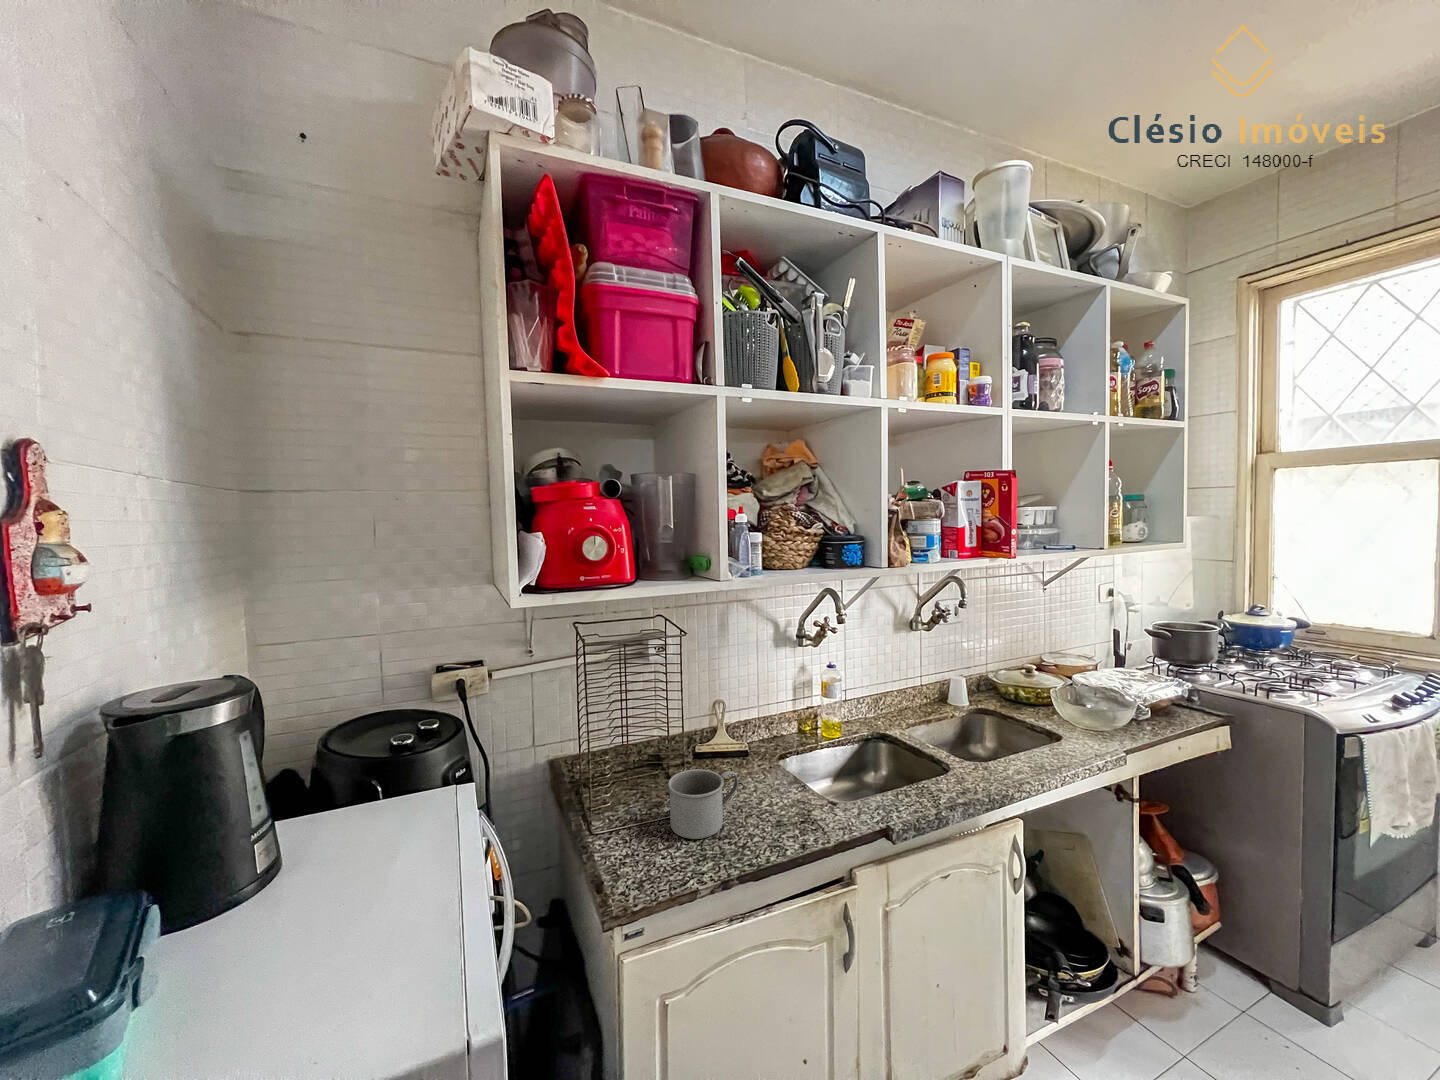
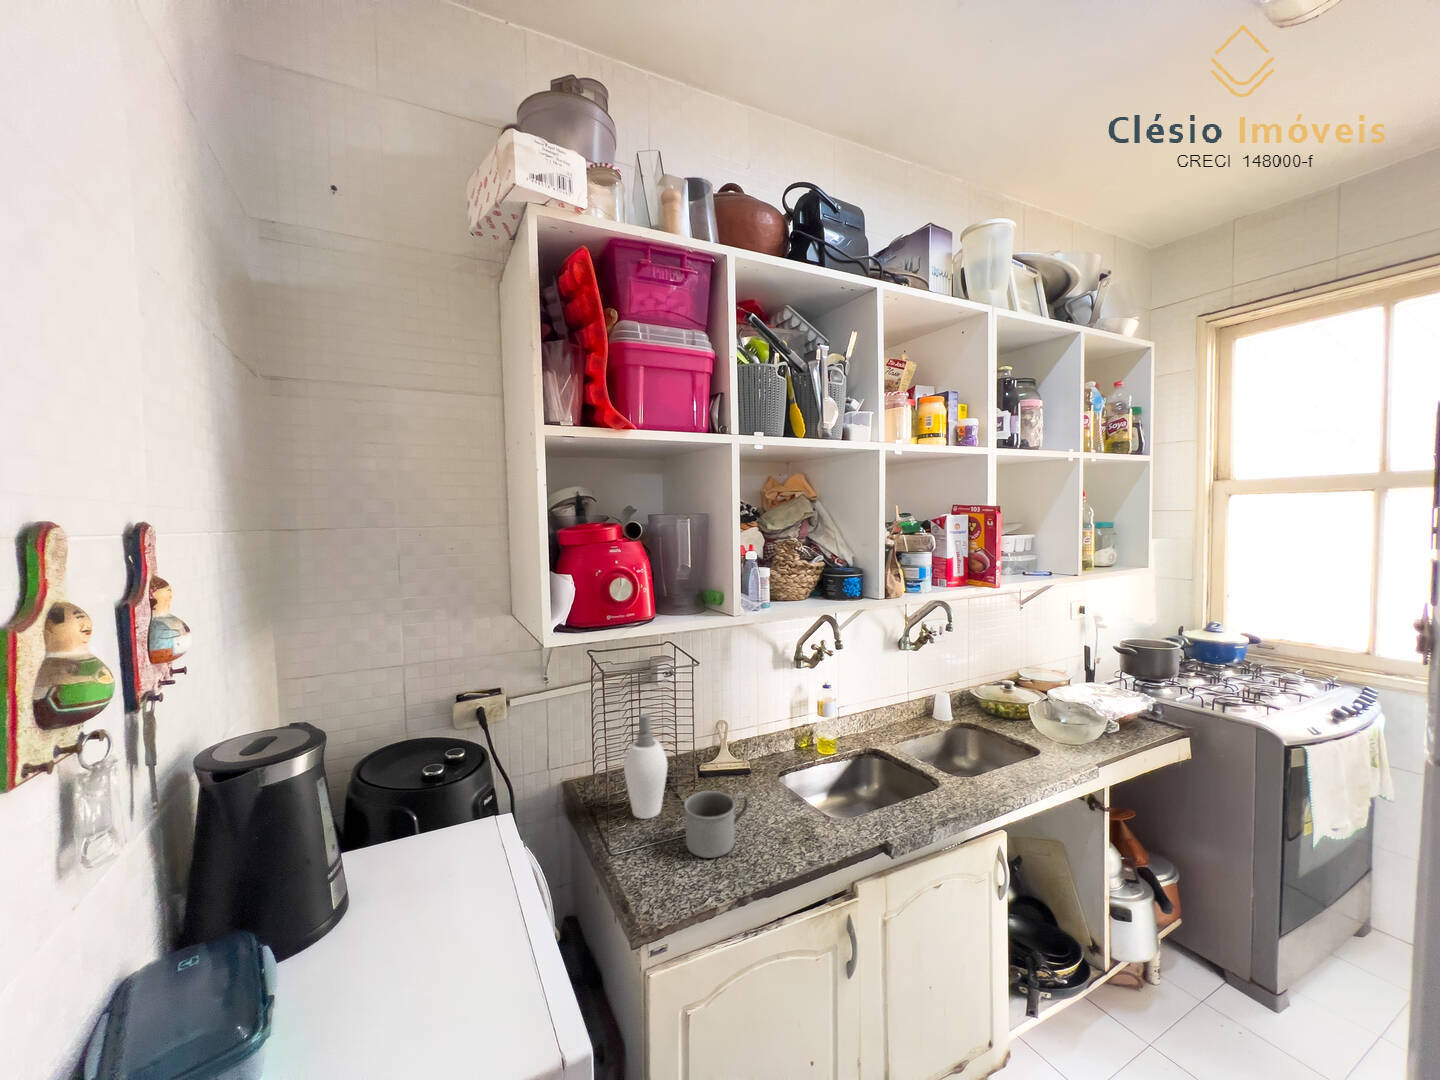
soap dispenser: none [608,689,668,800] -> present [624,714,674,819]

